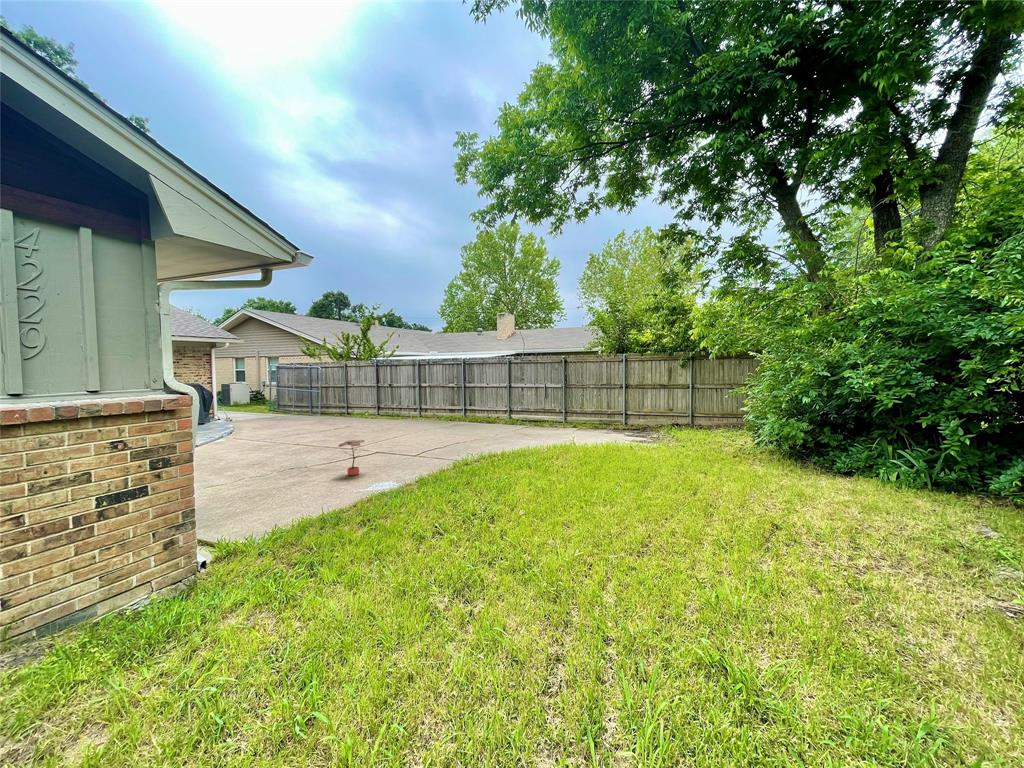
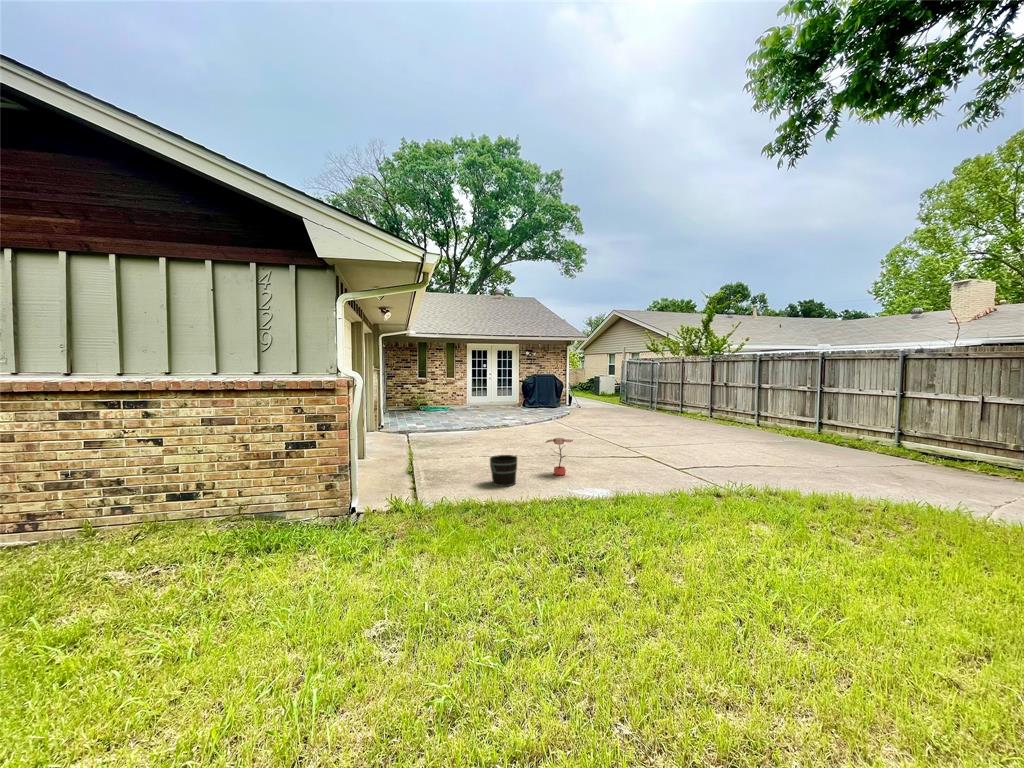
bucket: none [301,462,333,498] -> present [490,455,517,486]

